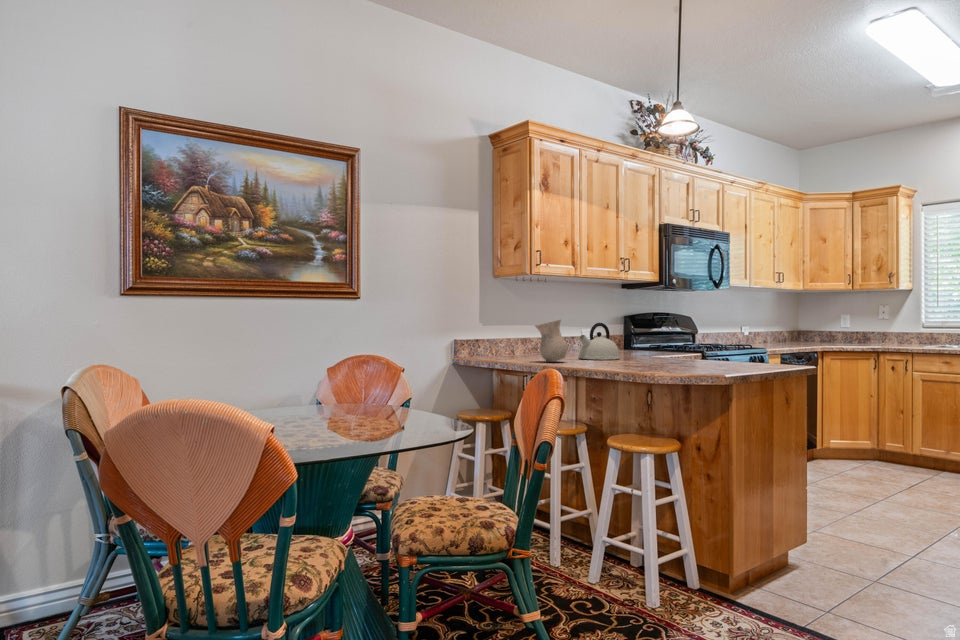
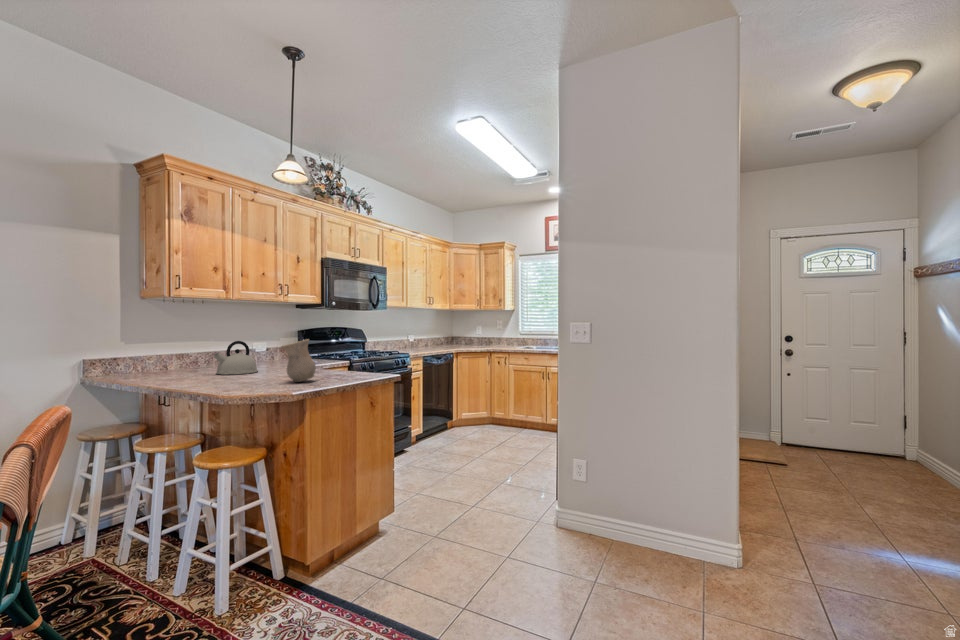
vase: present [535,319,567,362] -> present [281,339,316,382]

